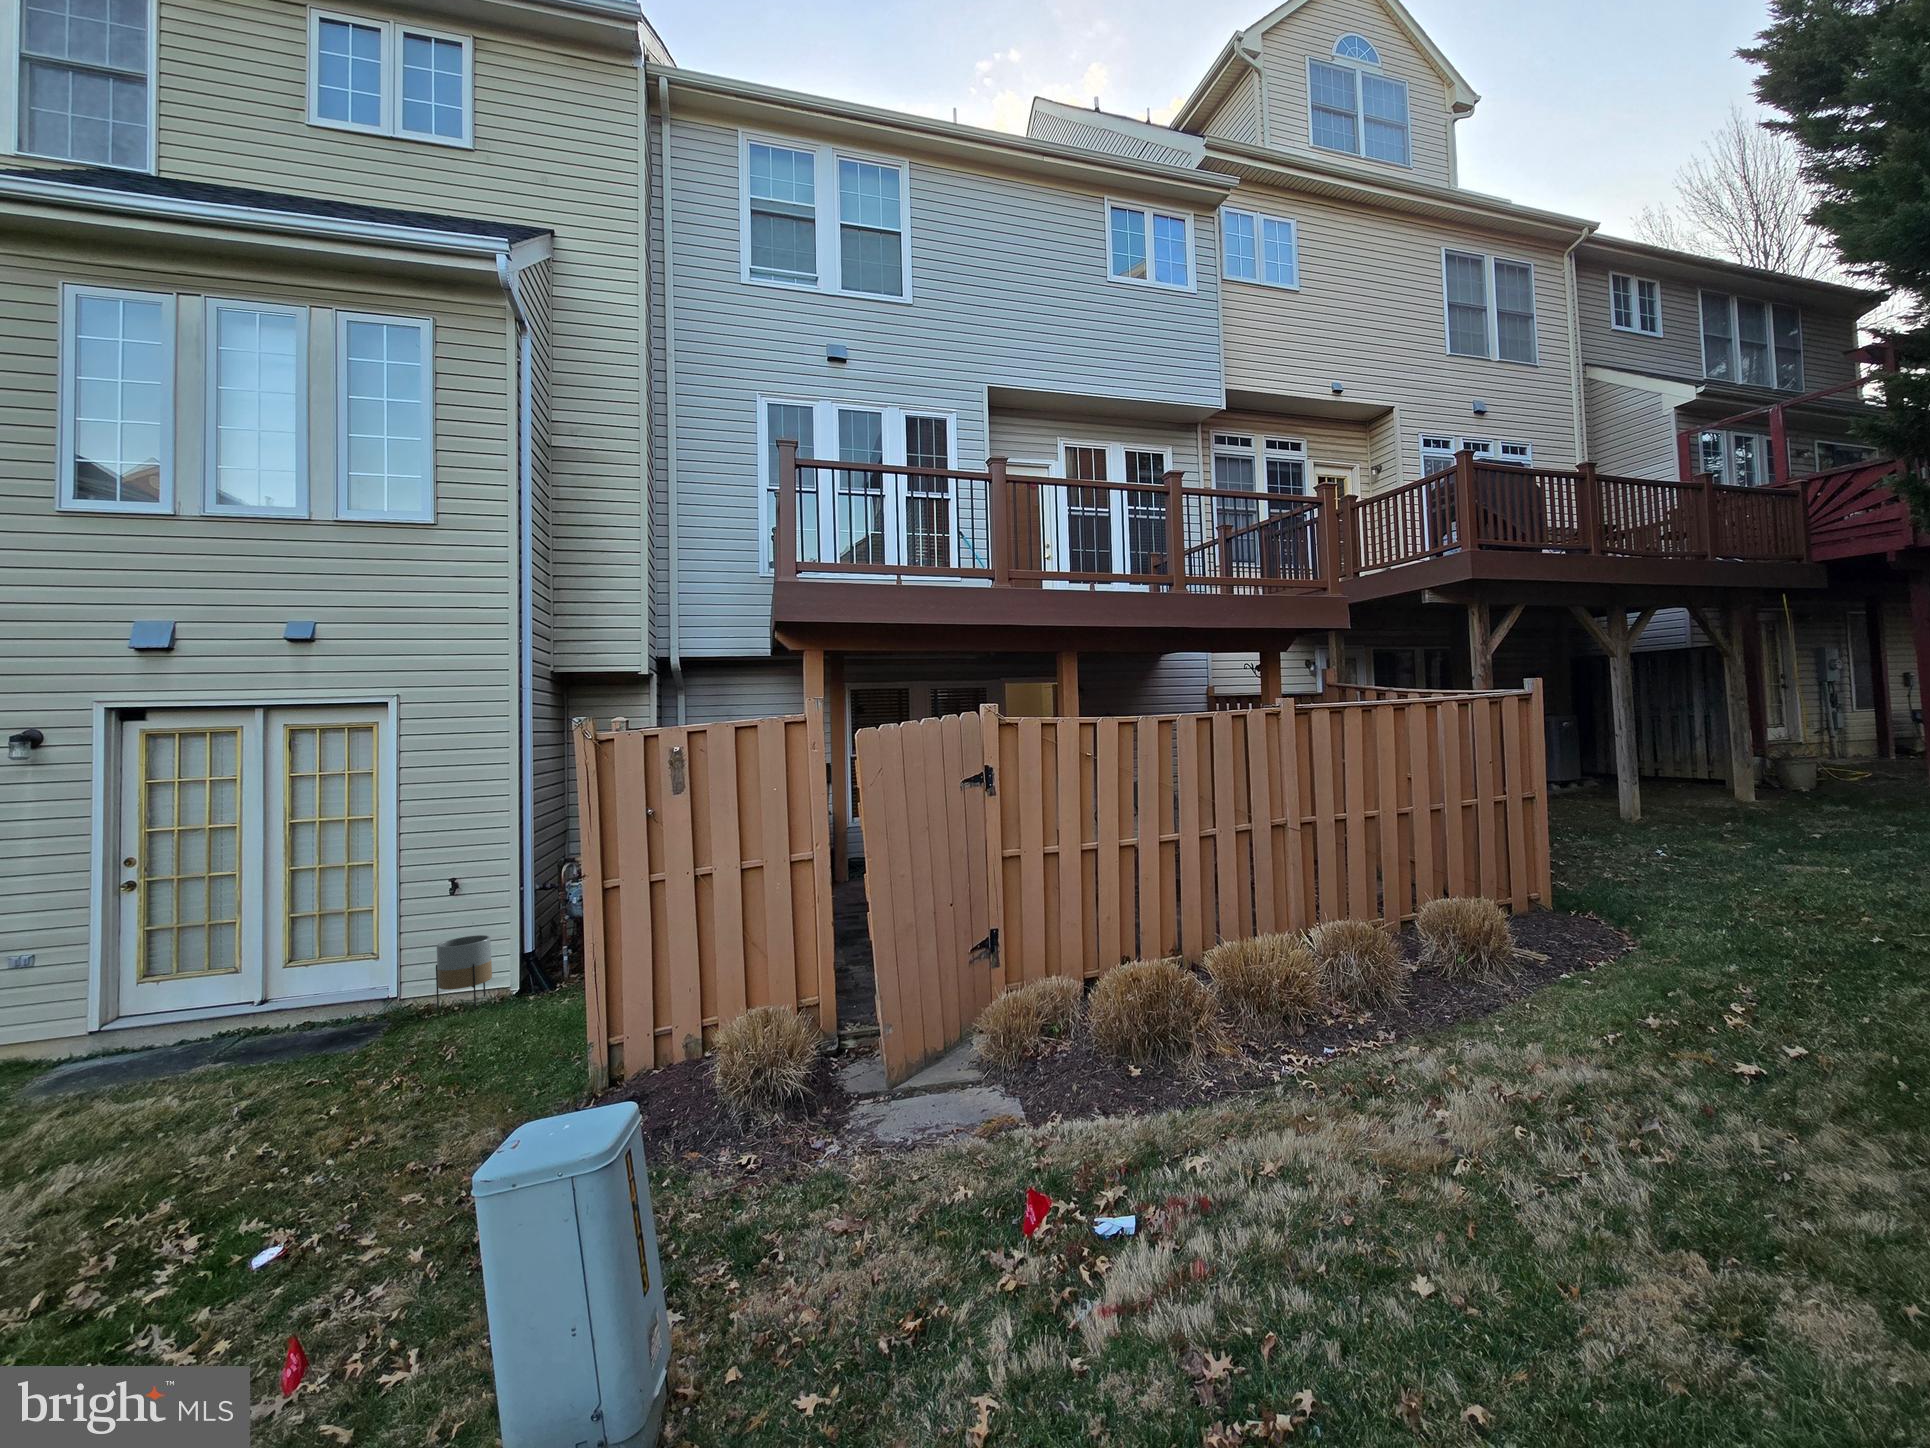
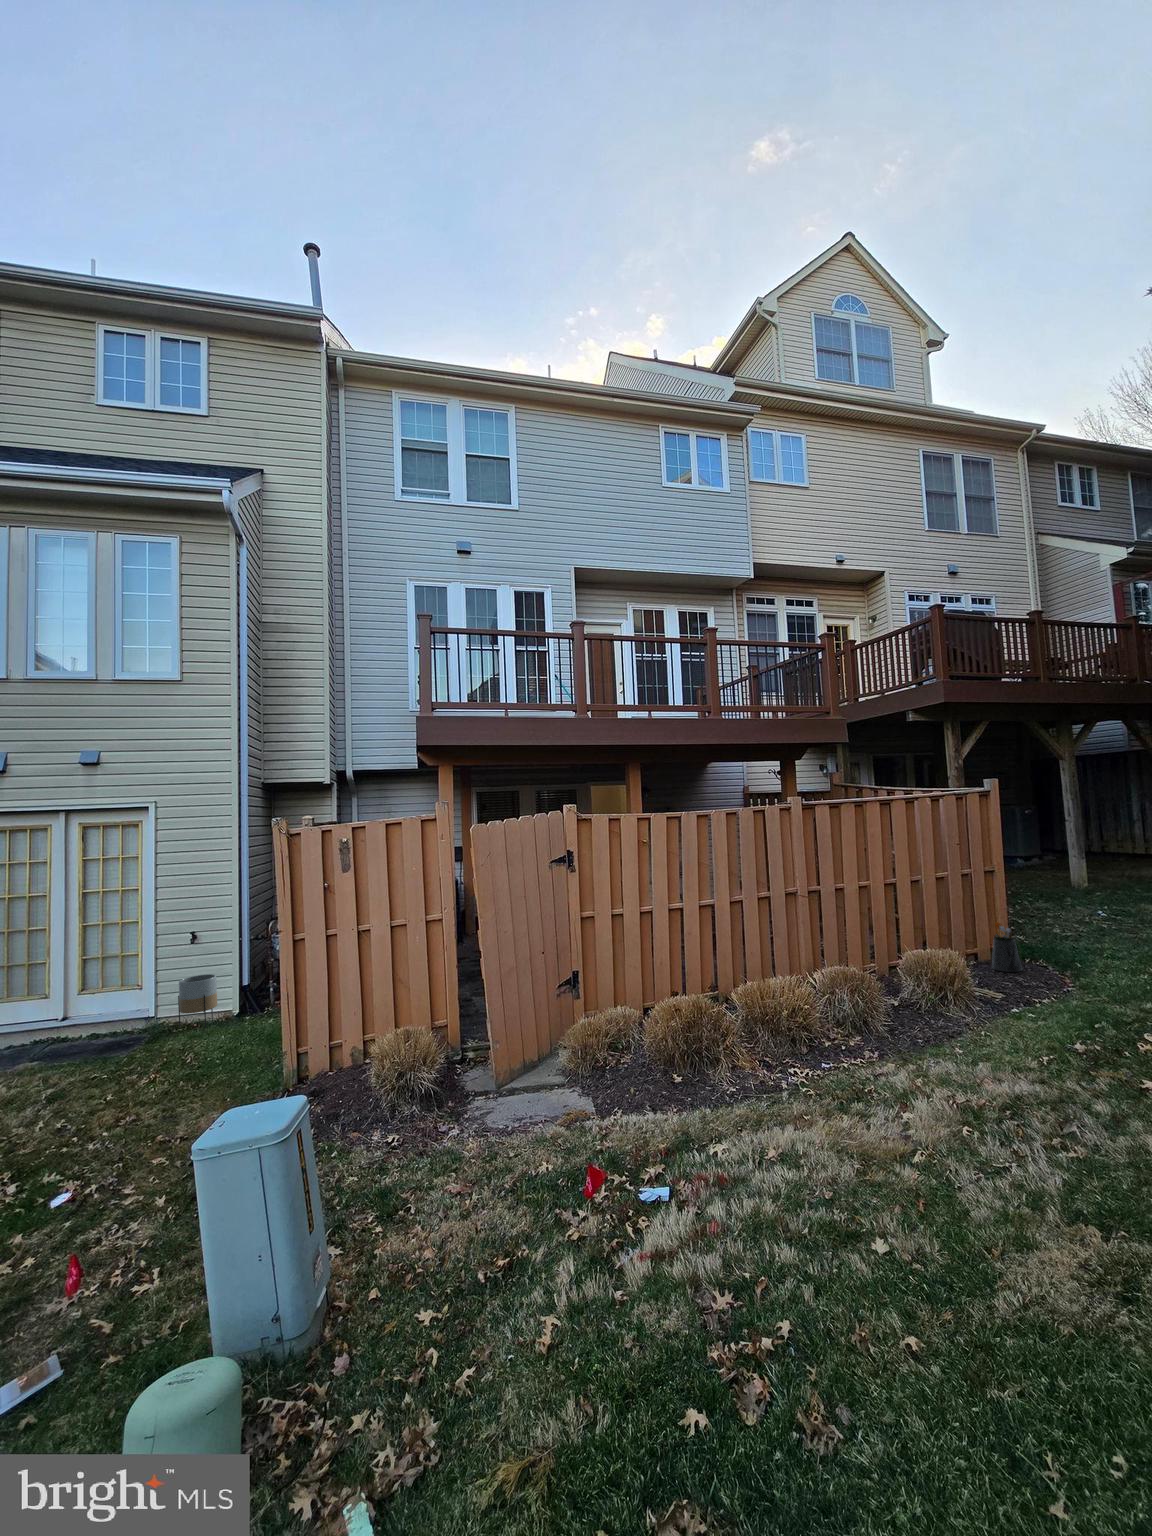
watering can: none [1530,859,1570,925] -> present [992,922,1022,972]

